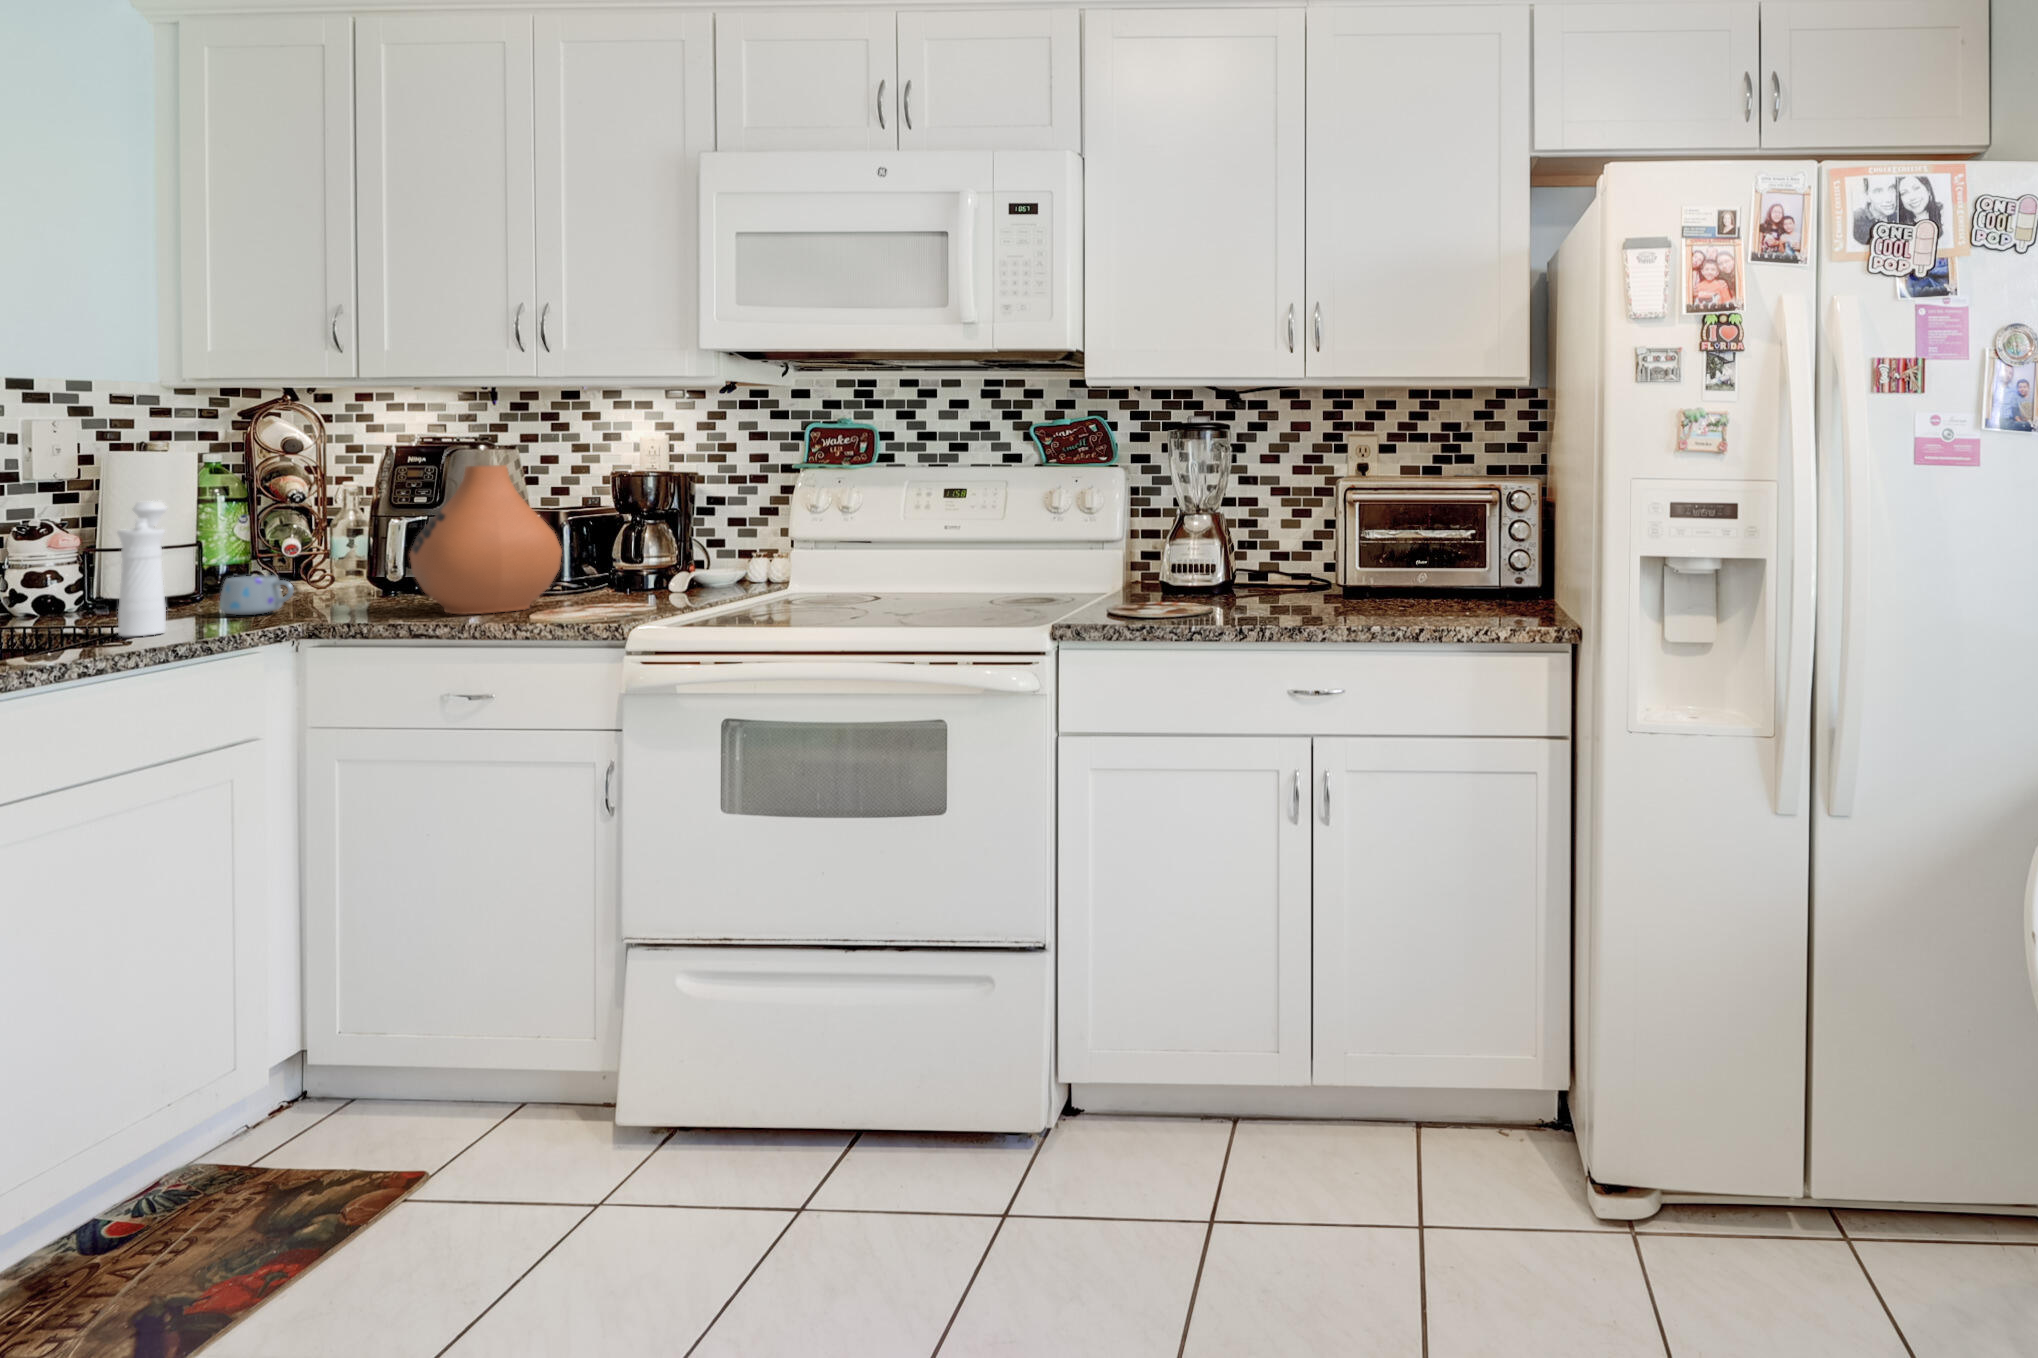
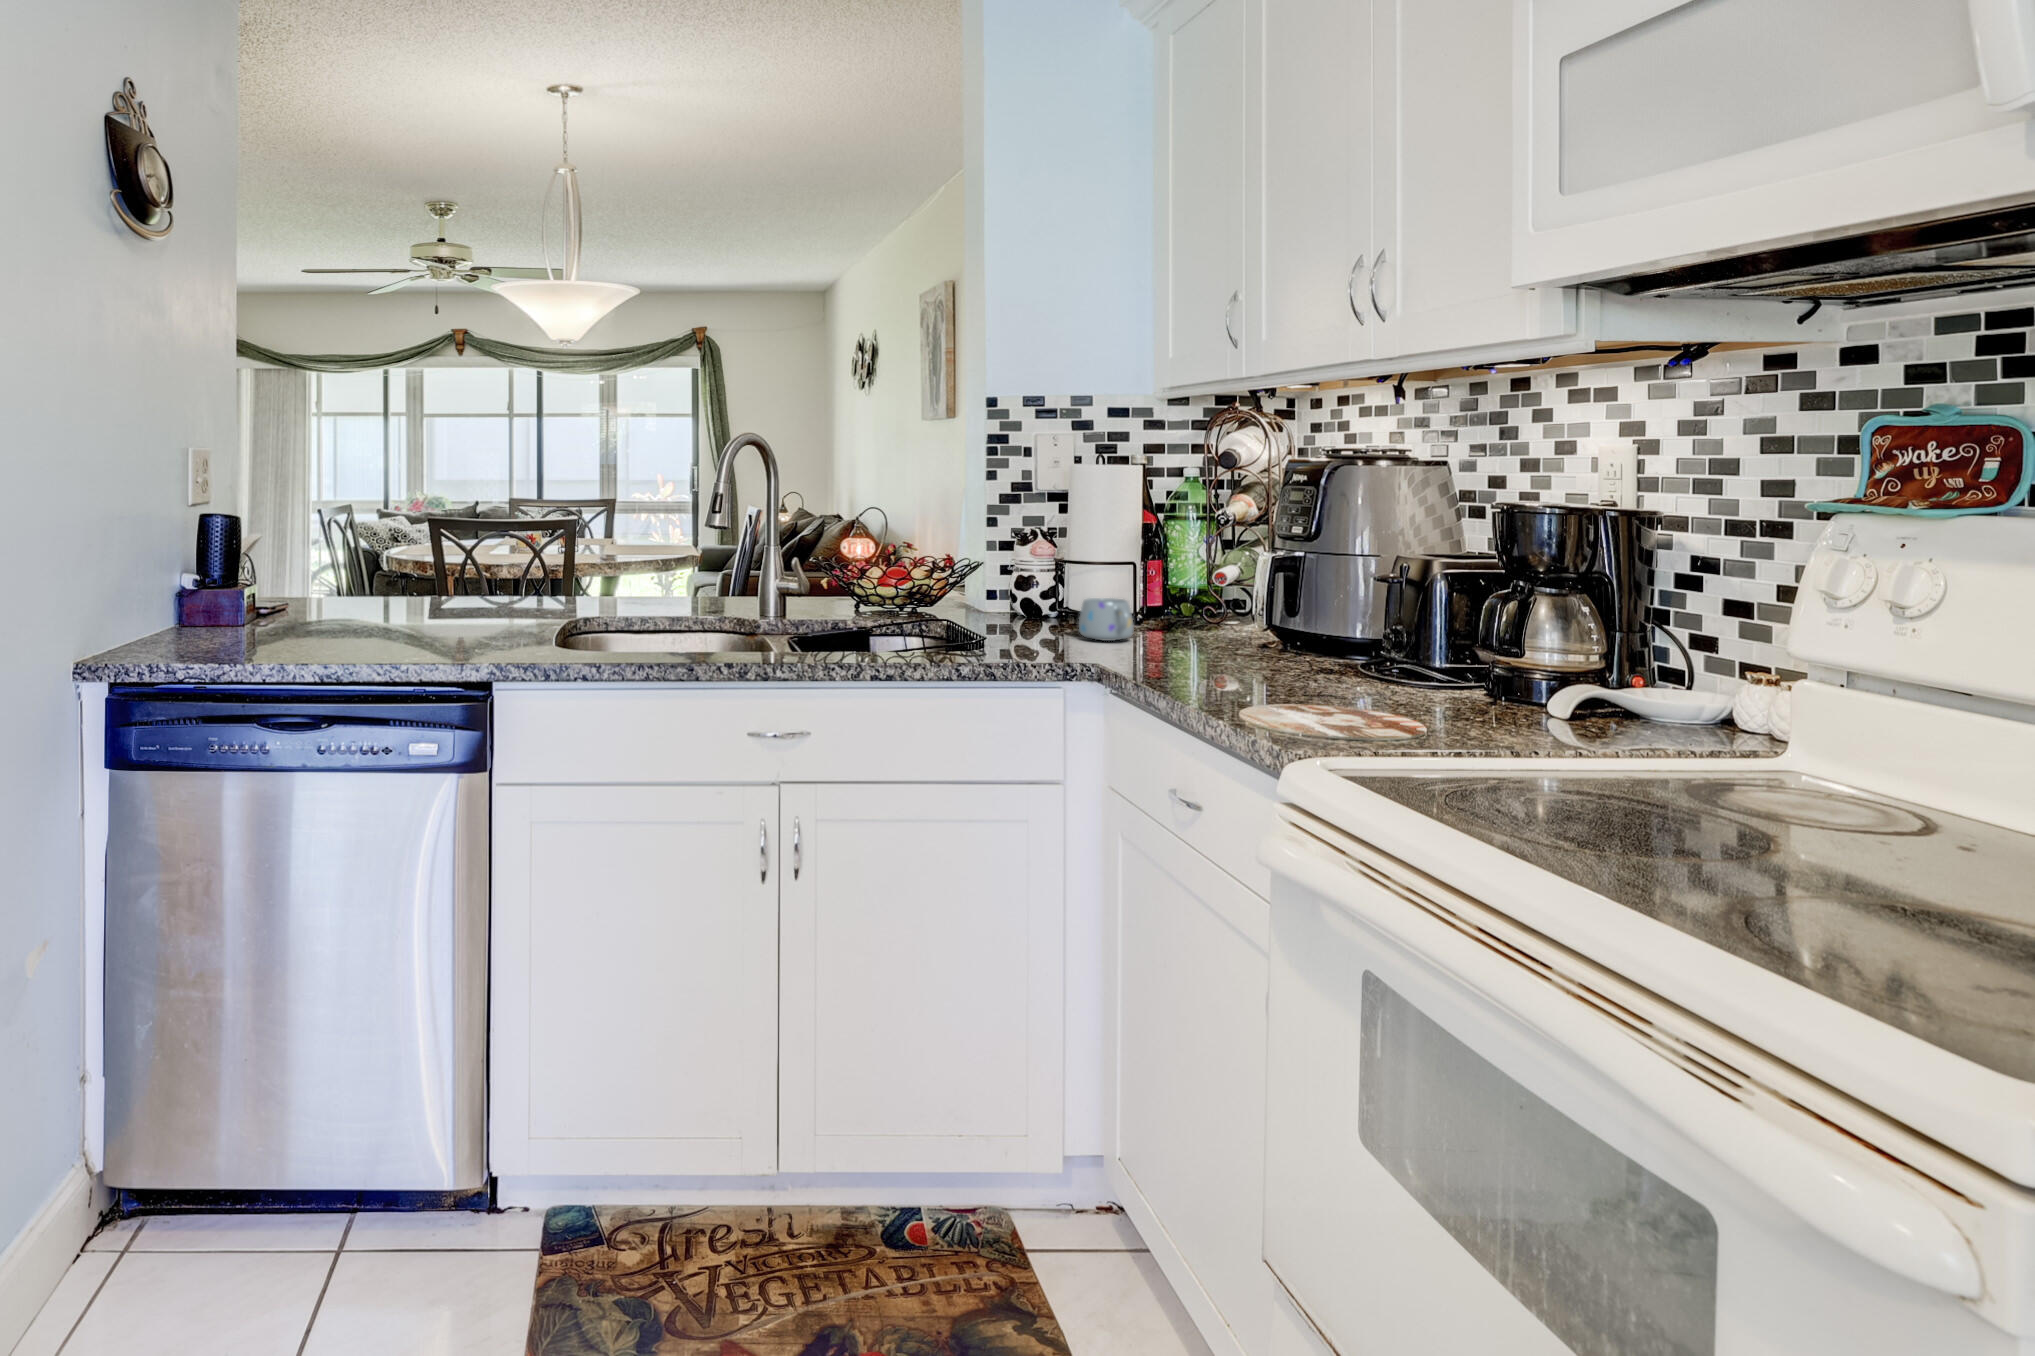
vase: present [410,465,562,614] -> none [1183,487,1357,689]
pepper mill: present [117,501,167,637] -> none [955,515,1023,647]

